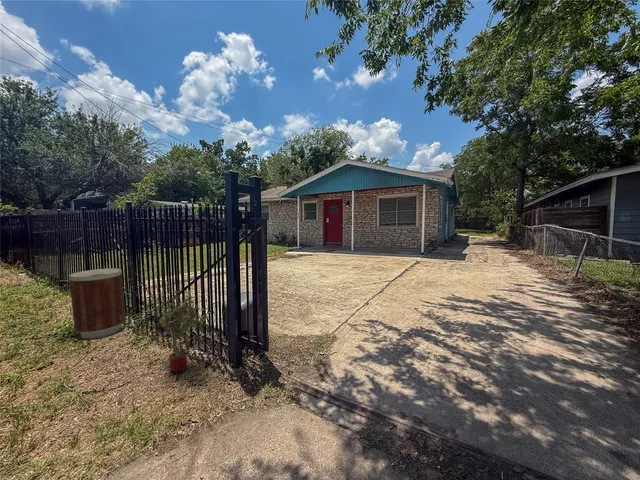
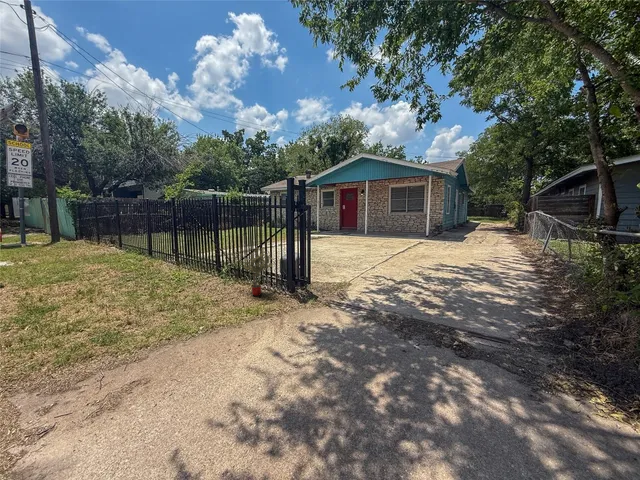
trash can: present [69,268,125,339] -> none [178,238,210,282]

